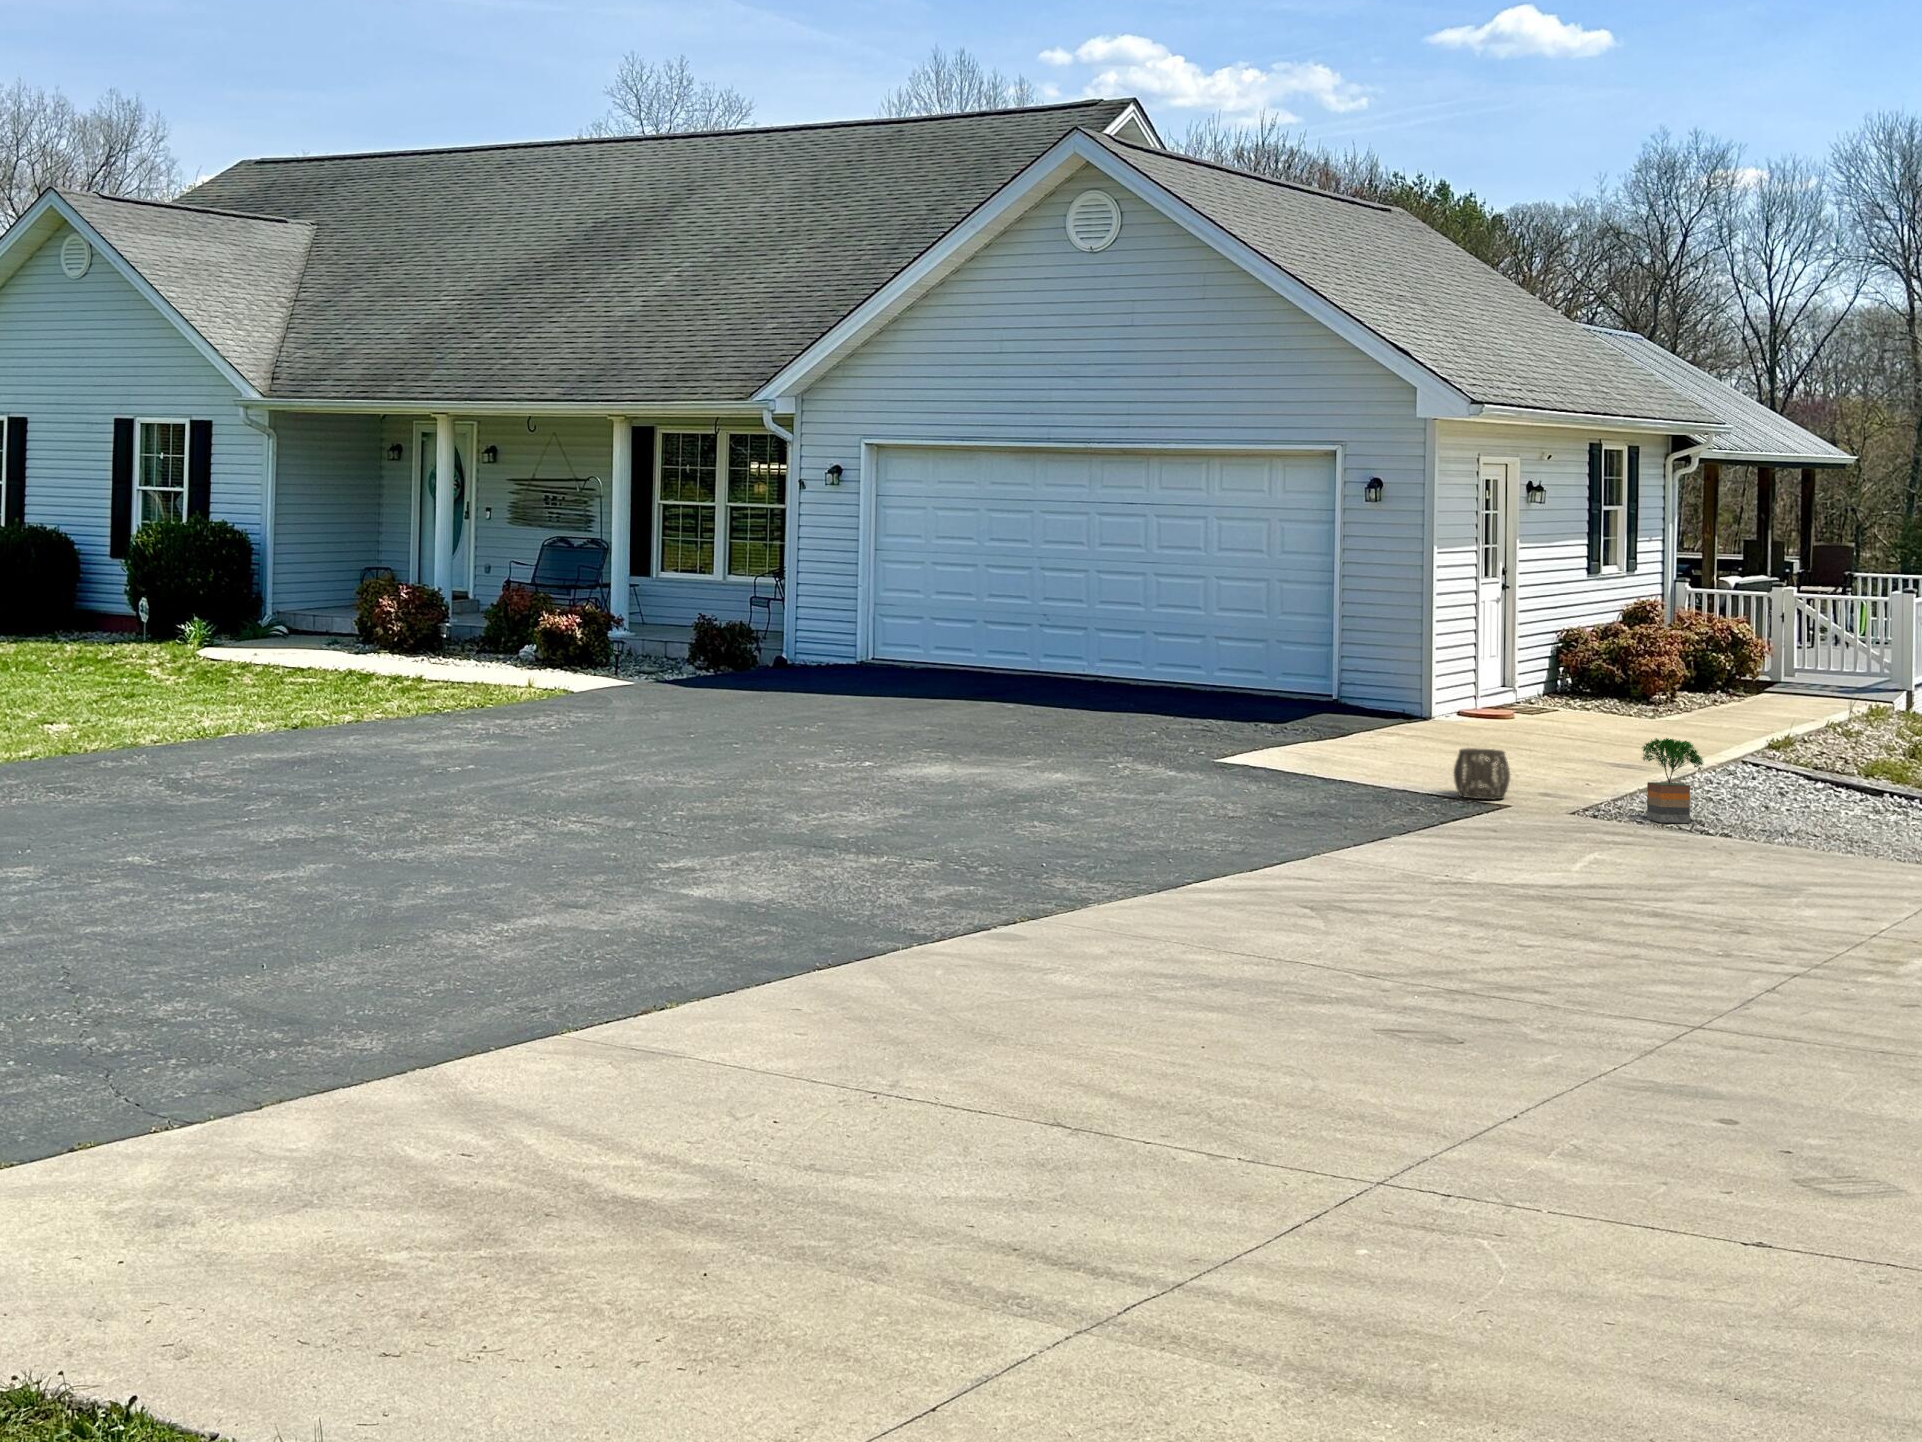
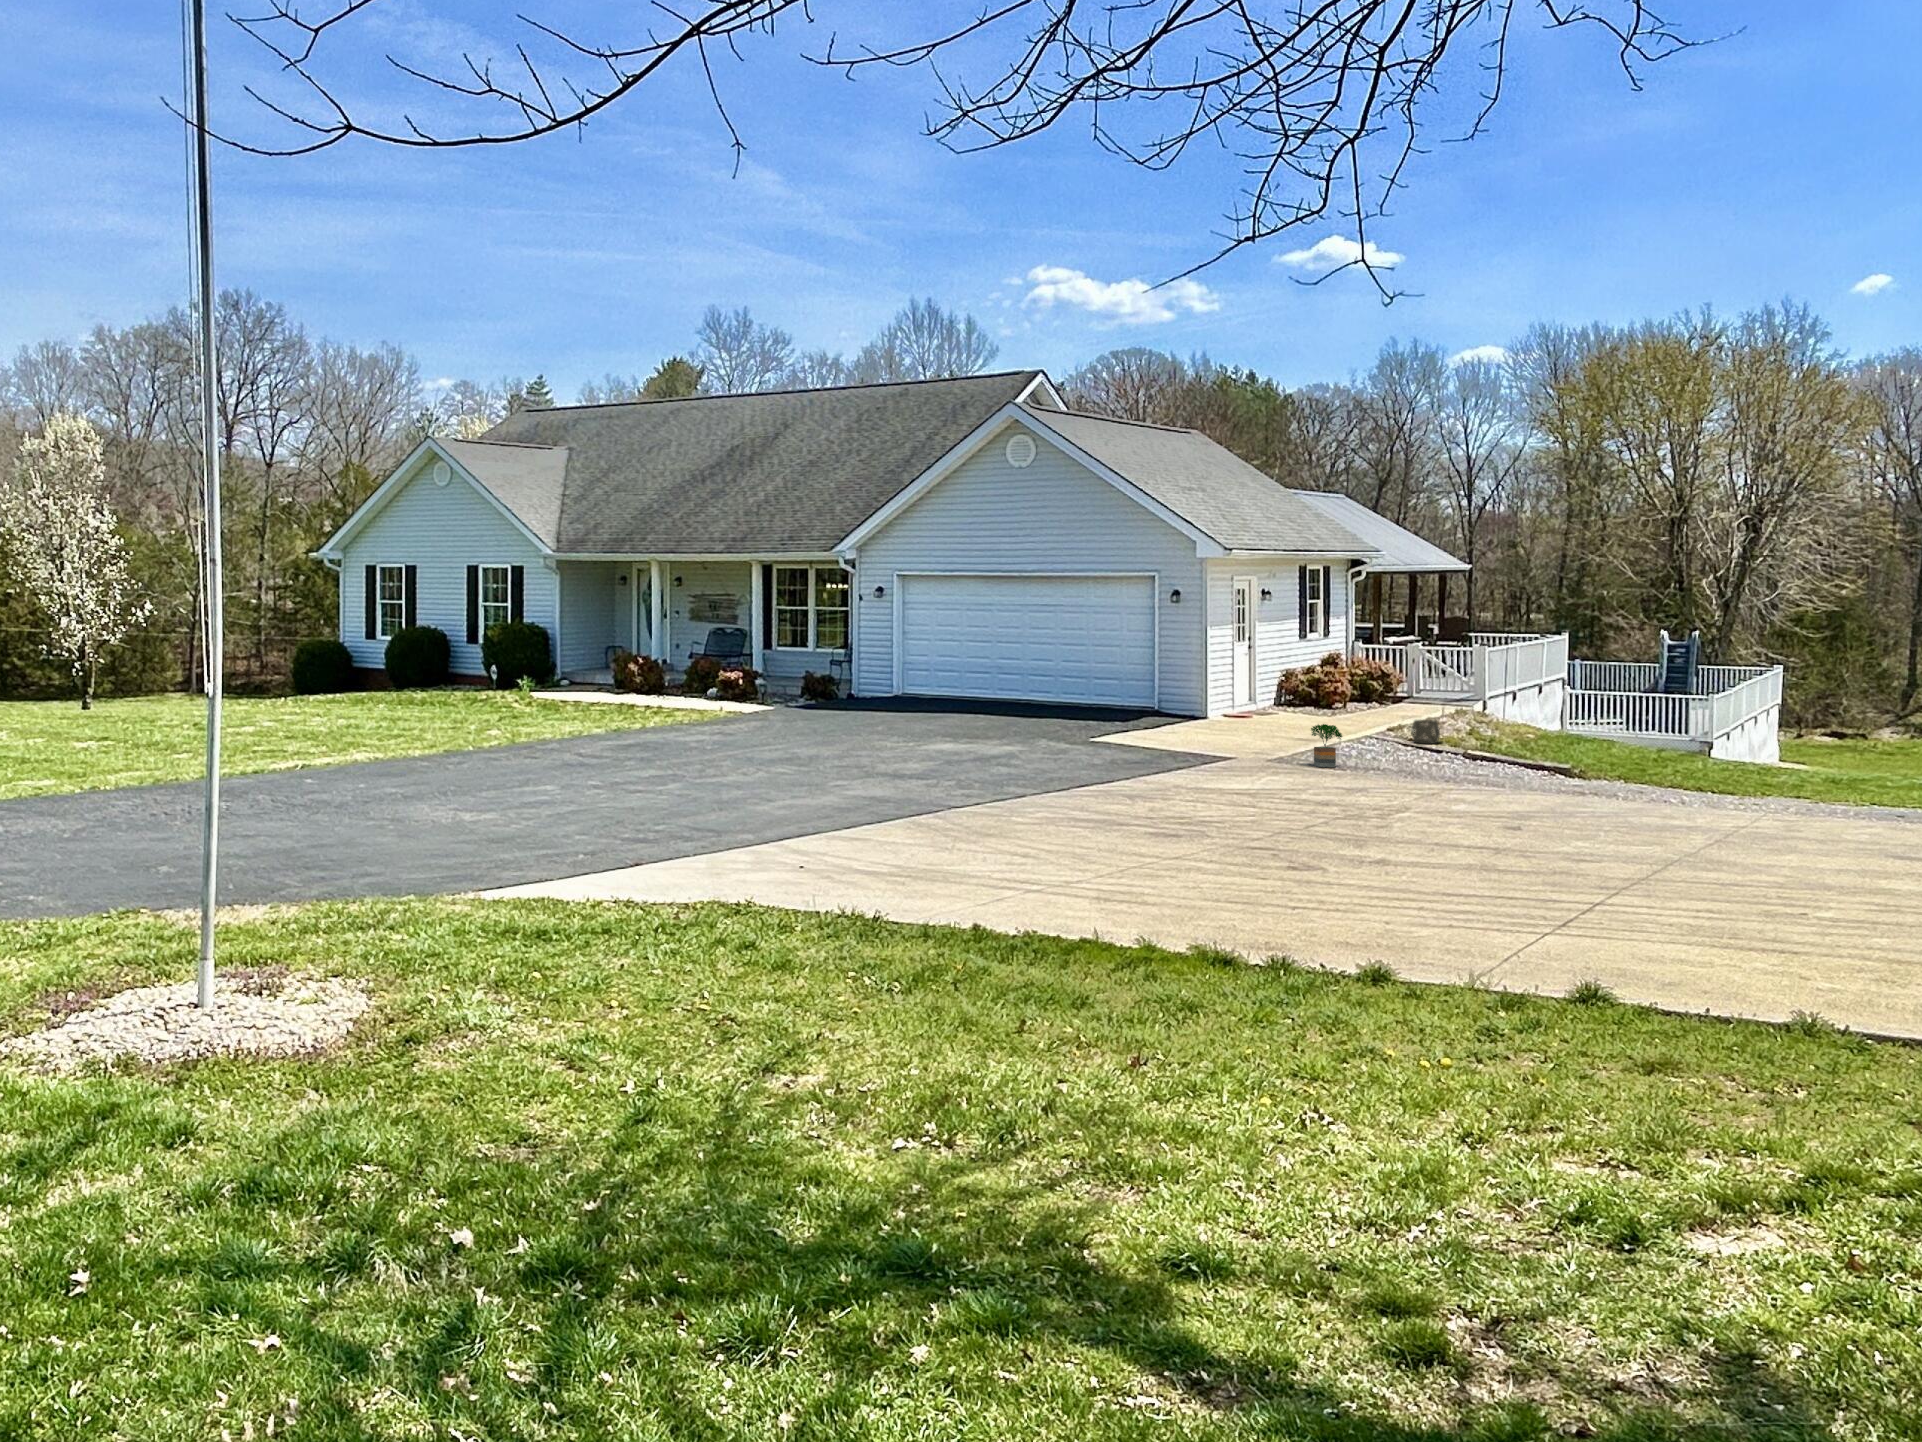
woven basket: present [1454,748,1510,799] -> present [1411,720,1440,744]

